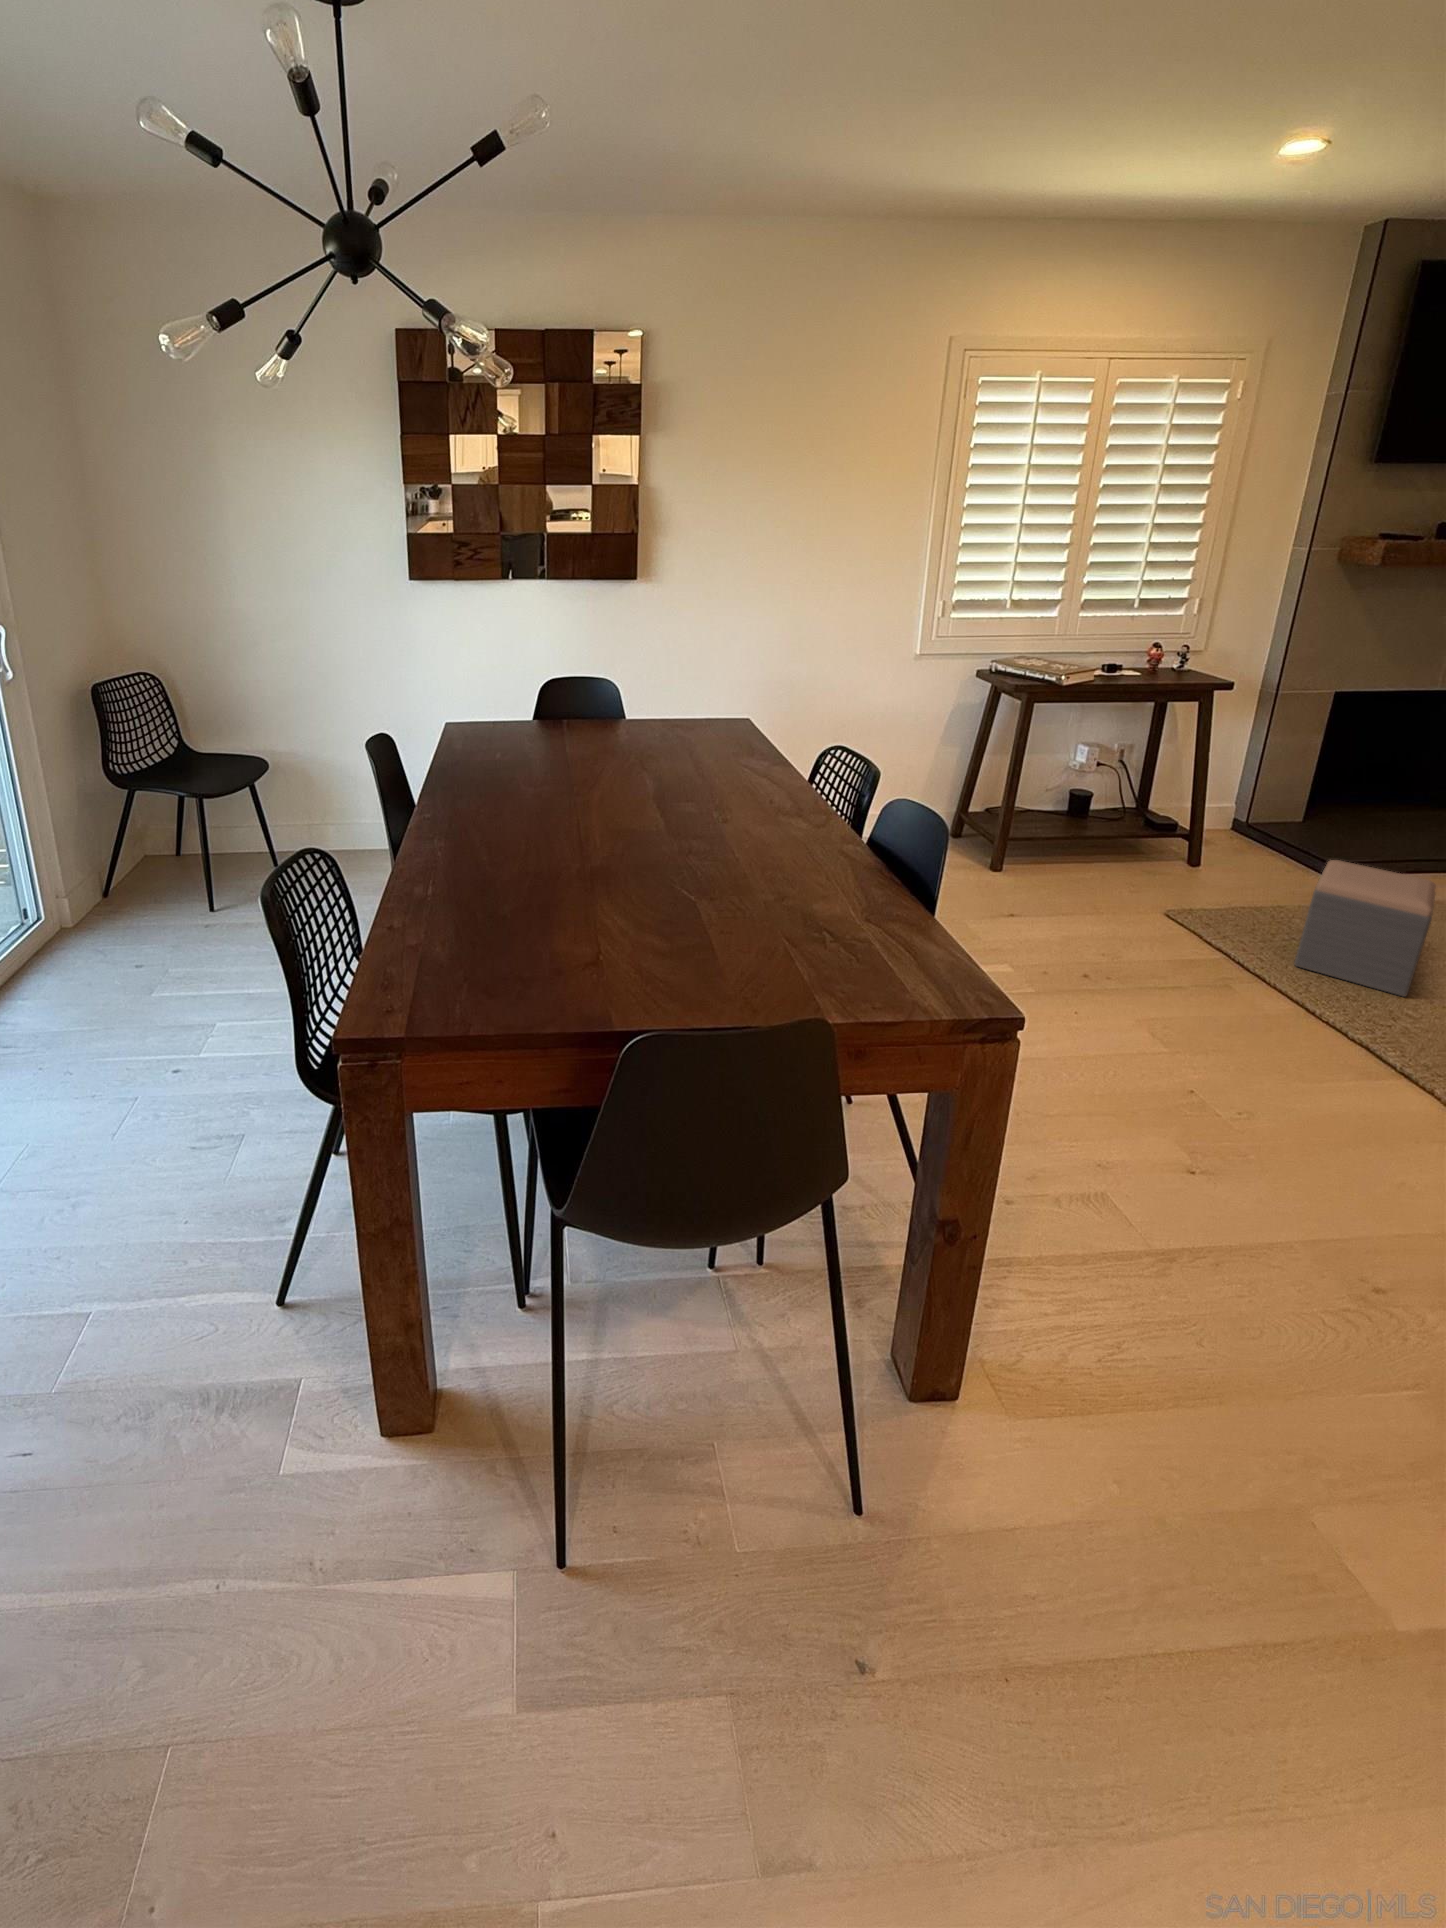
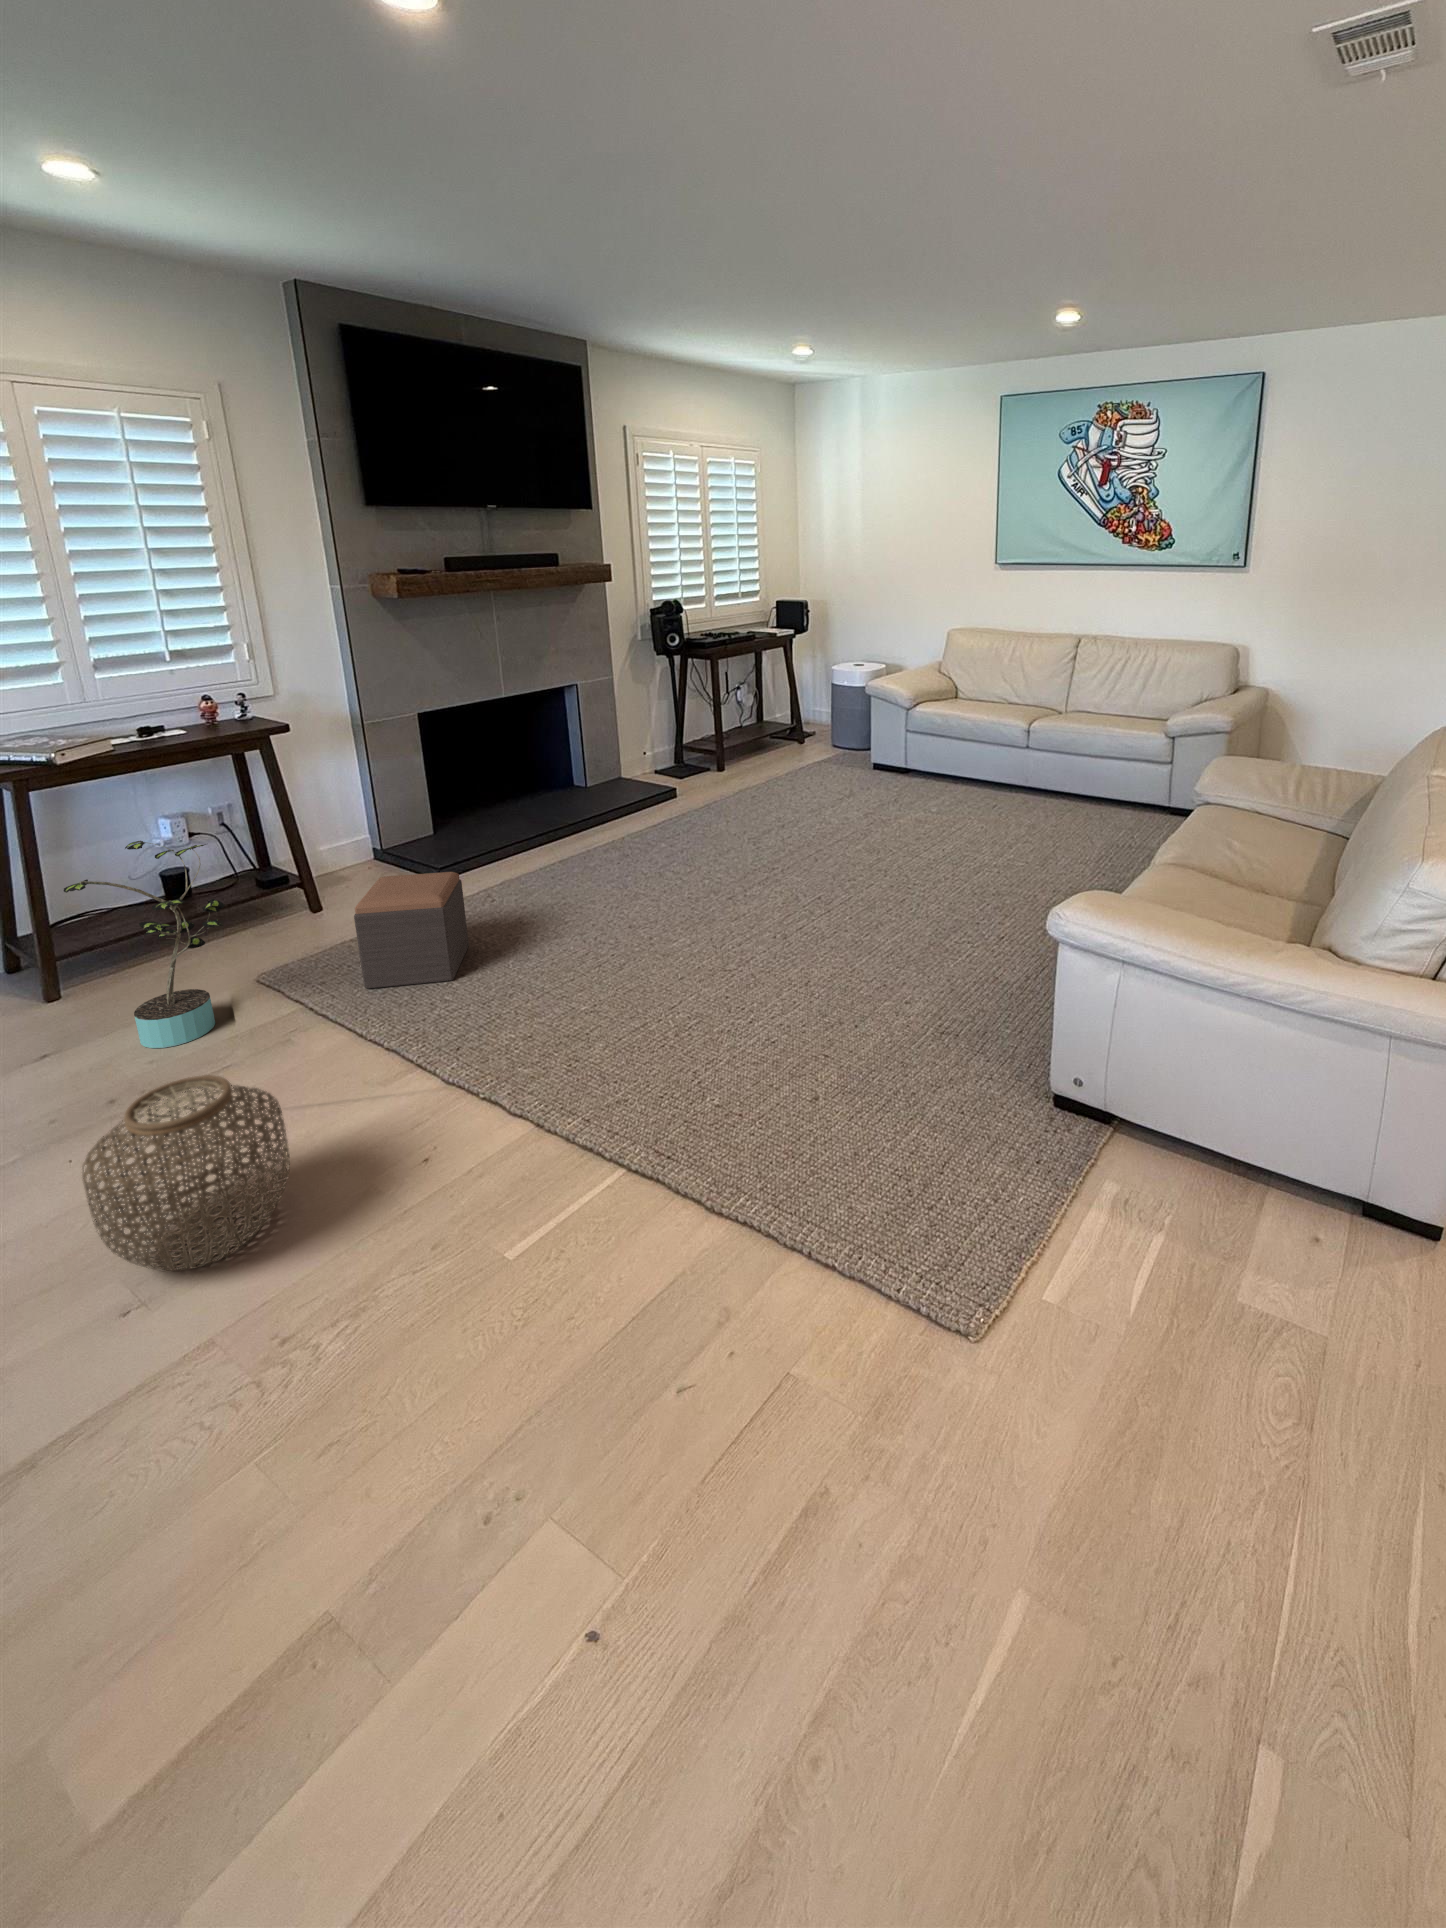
potted plant: none [1080,765,1199,947] -> present [64,841,225,1048]
woven basket: none [1146,991,1330,1161] -> present [82,1075,290,1271]

